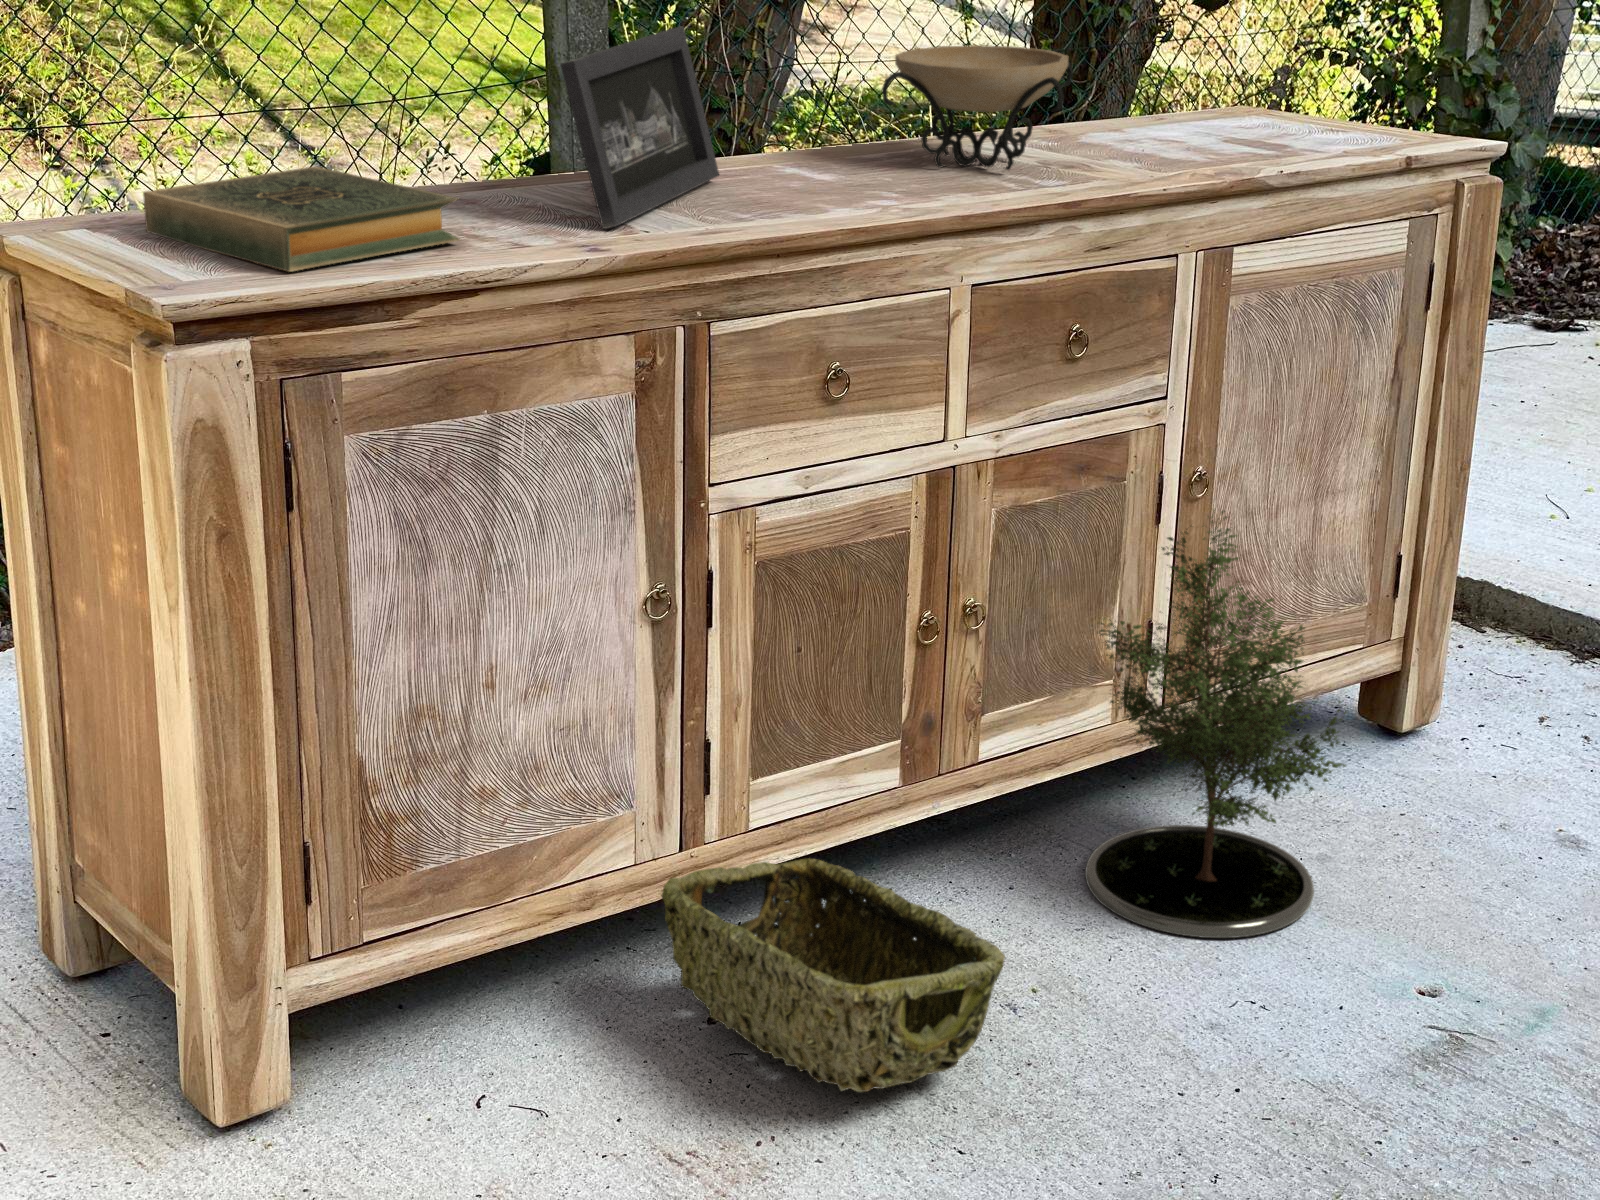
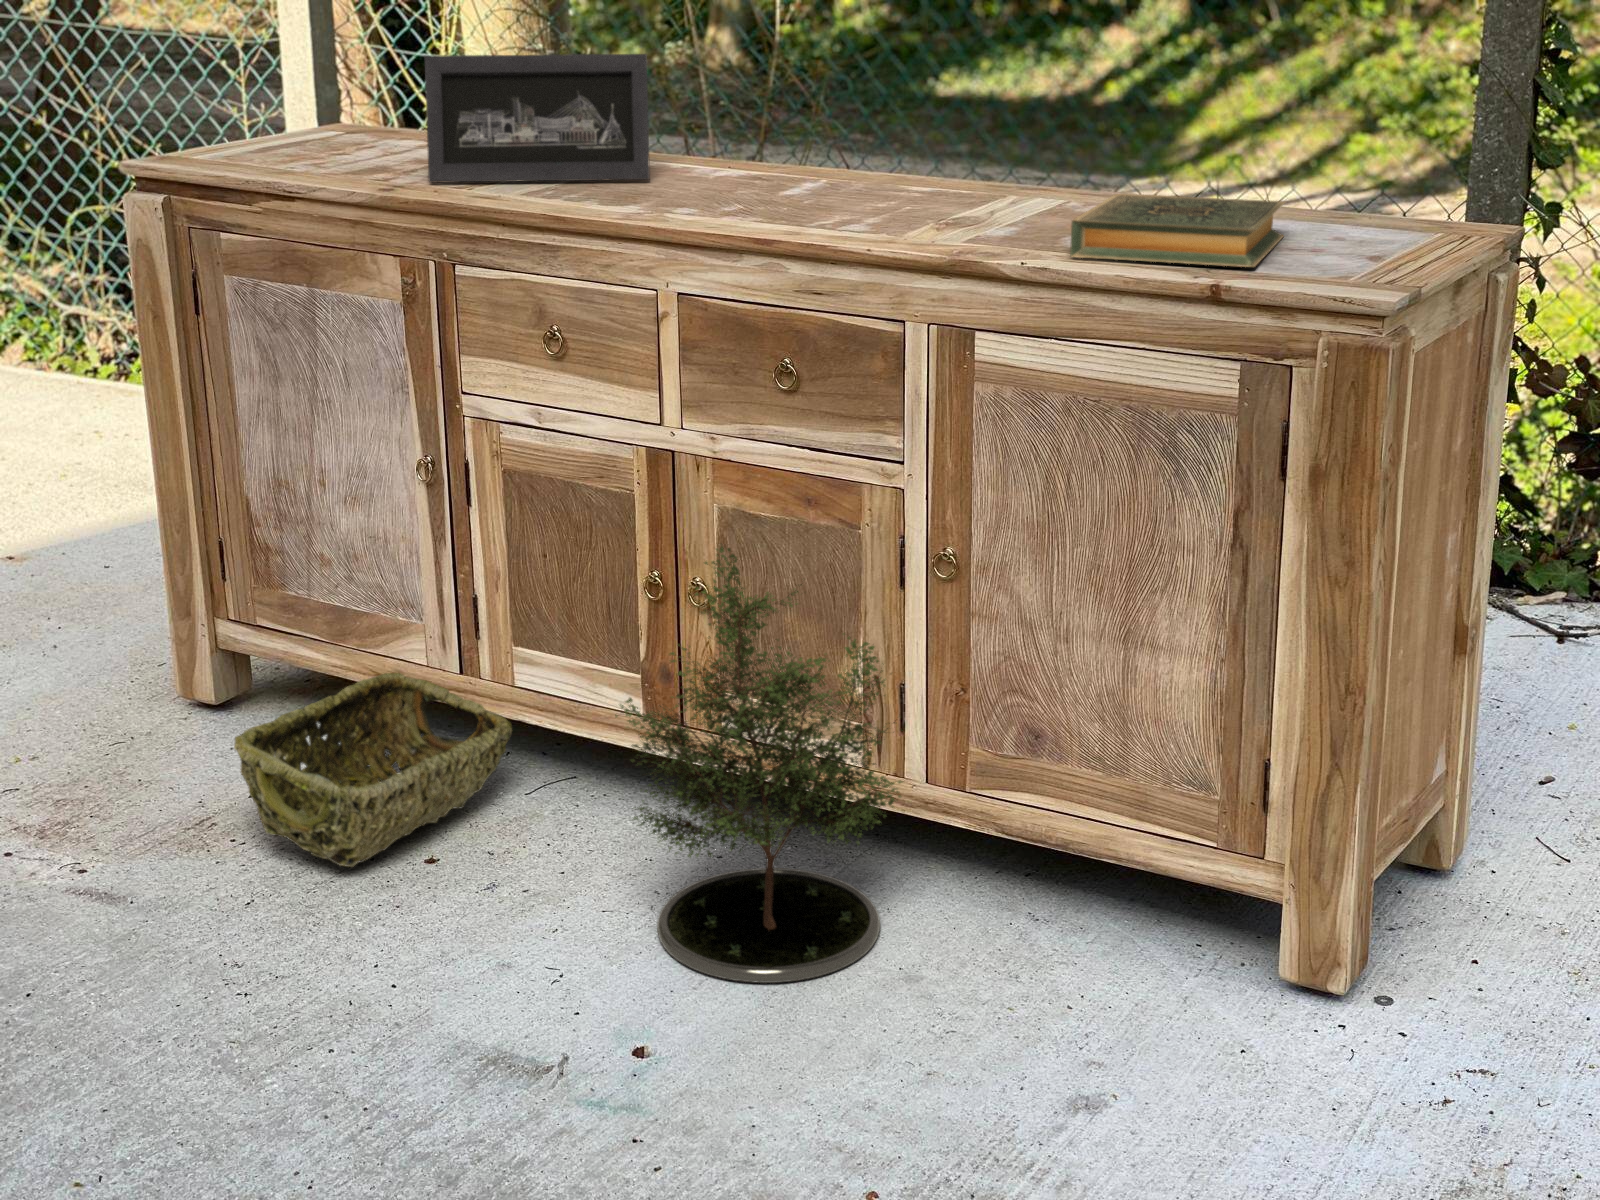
decorative bowl: present [882,45,1073,170] -> none [746,100,946,213]
hardback book: present [143,166,460,272] -> present [1070,194,1285,267]

